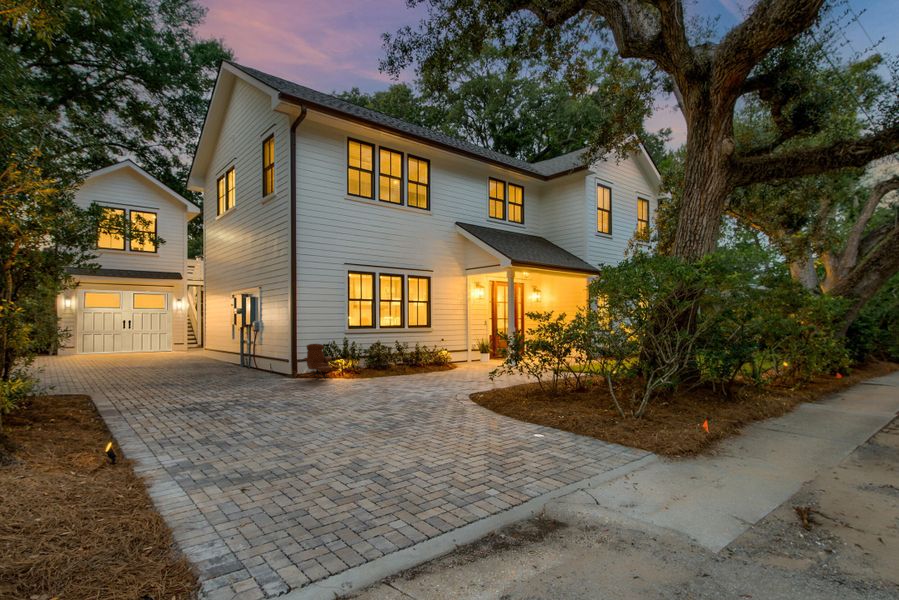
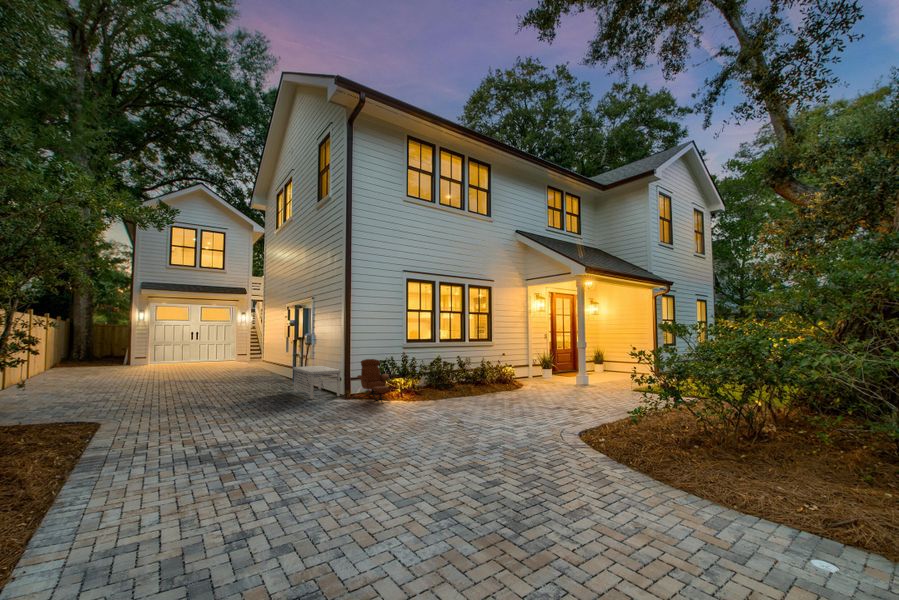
storage bench: none [244,350,290,378] -> present [293,366,341,399]

